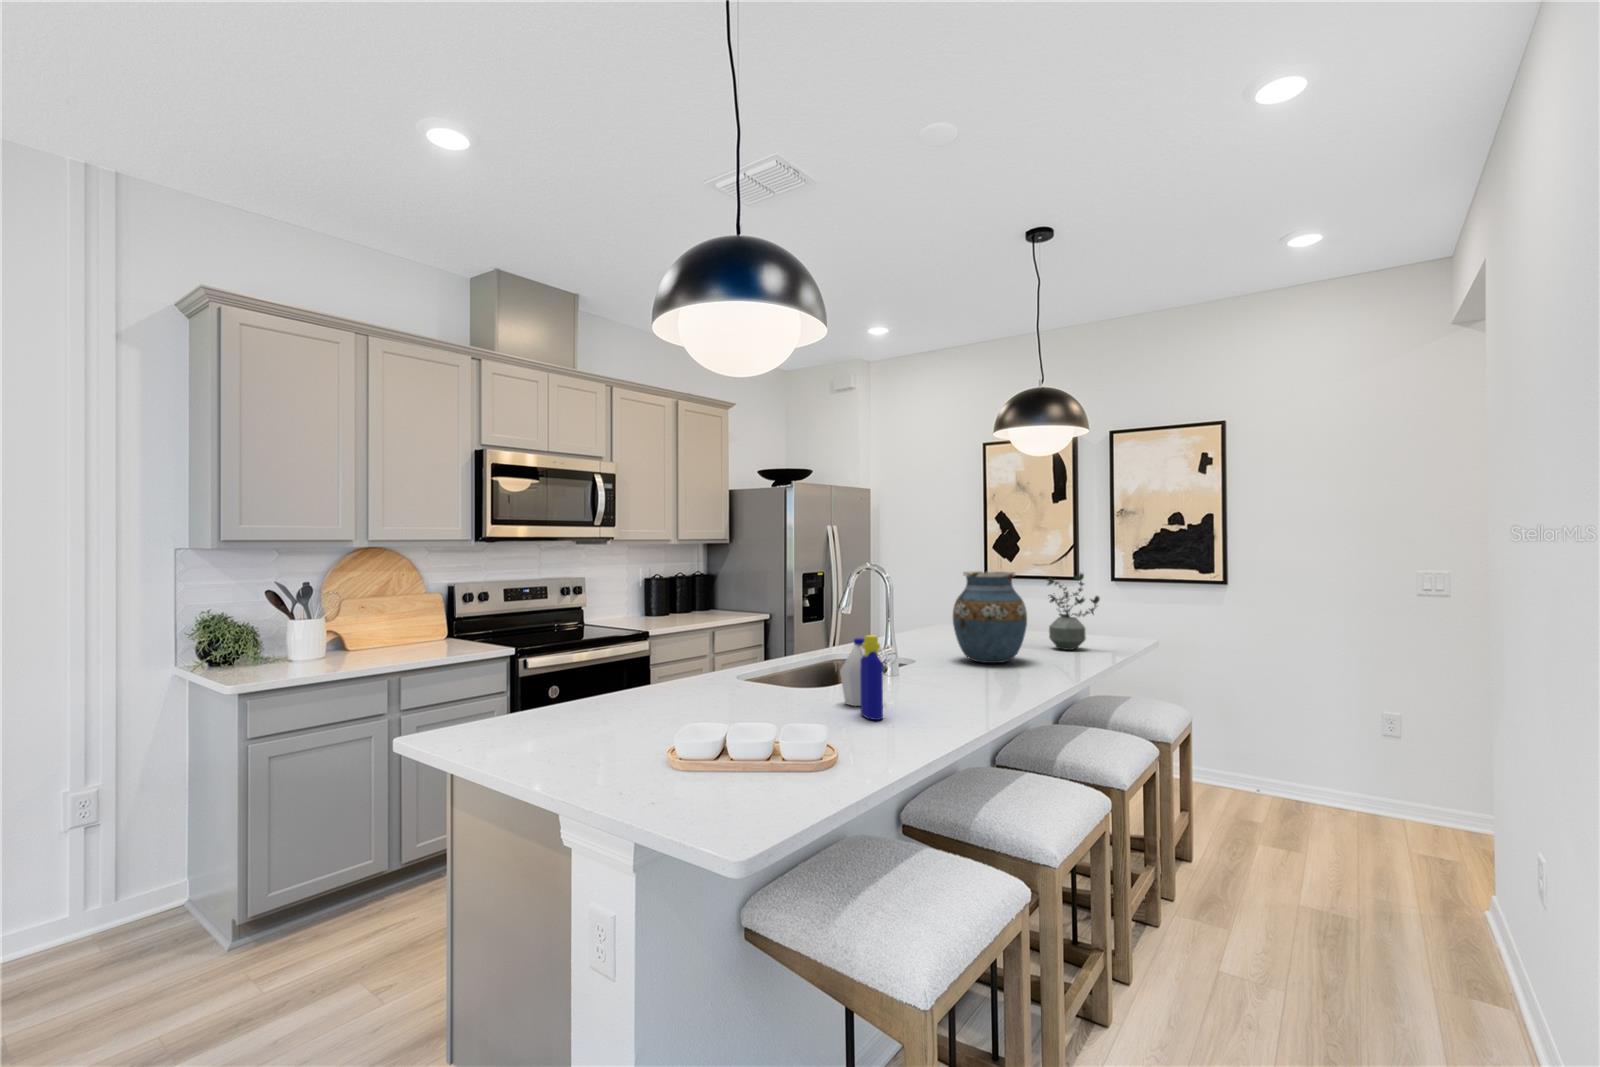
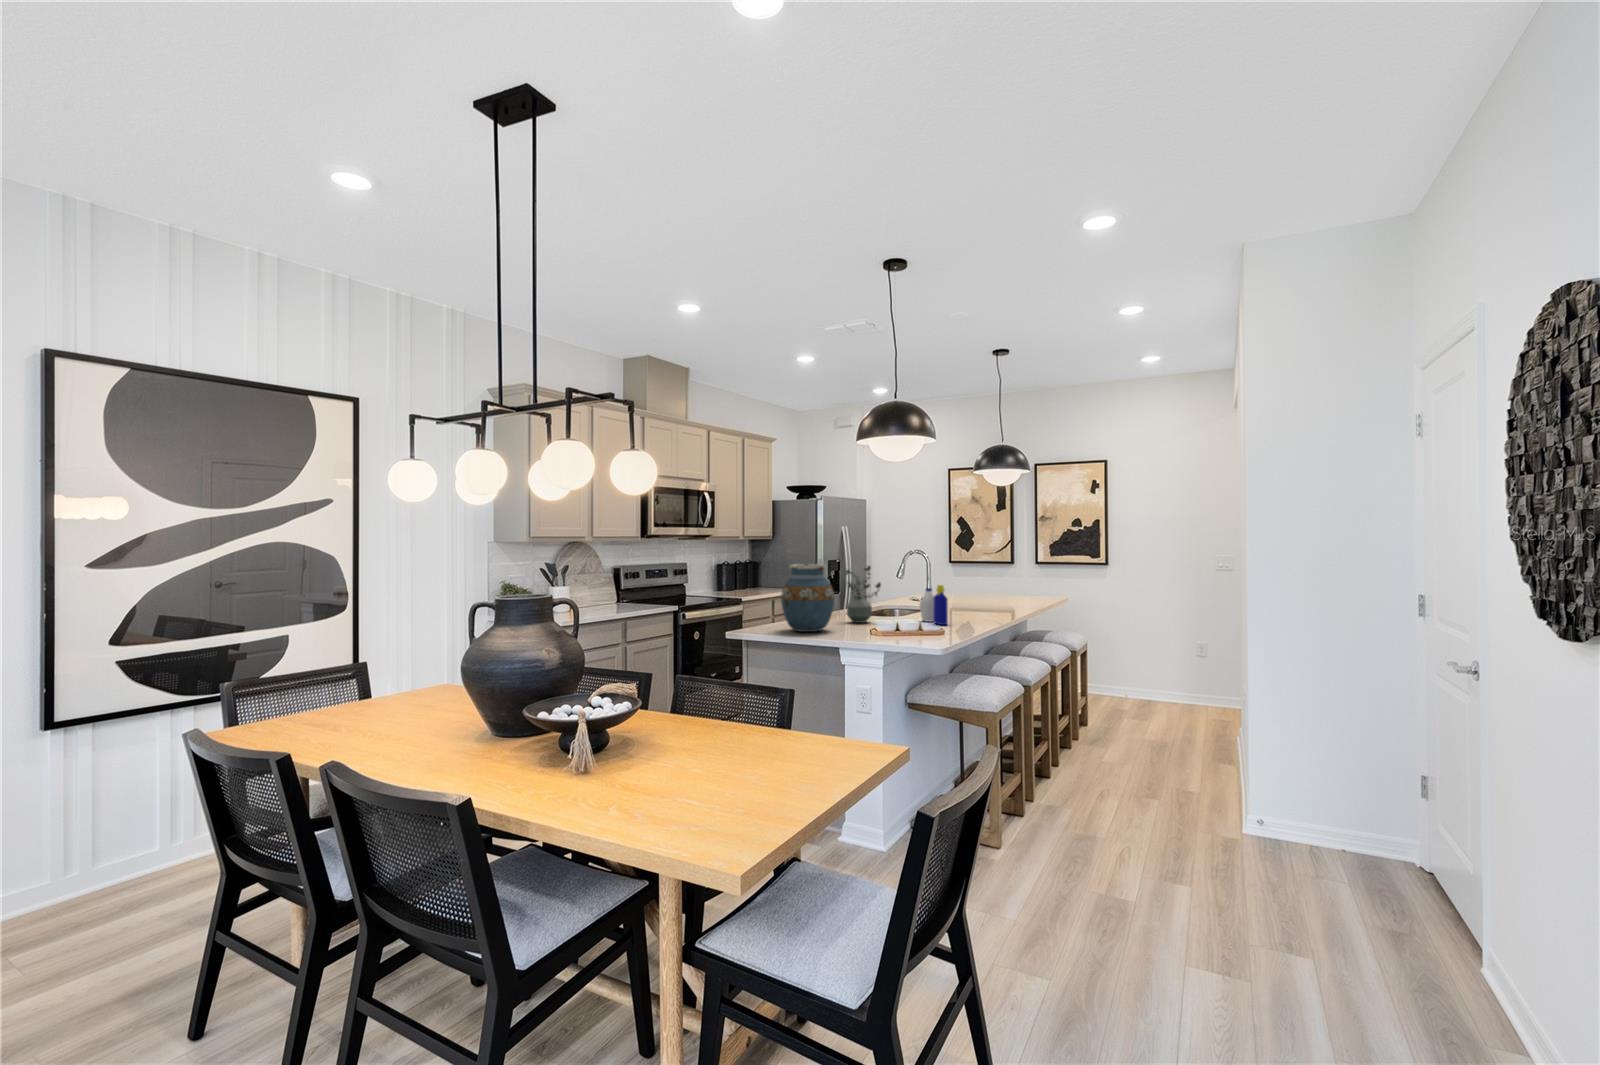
vase: present [953,571,1027,663] -> present [781,564,834,632]
potted plant: present [1047,573,1099,650] -> present [845,566,881,623]

